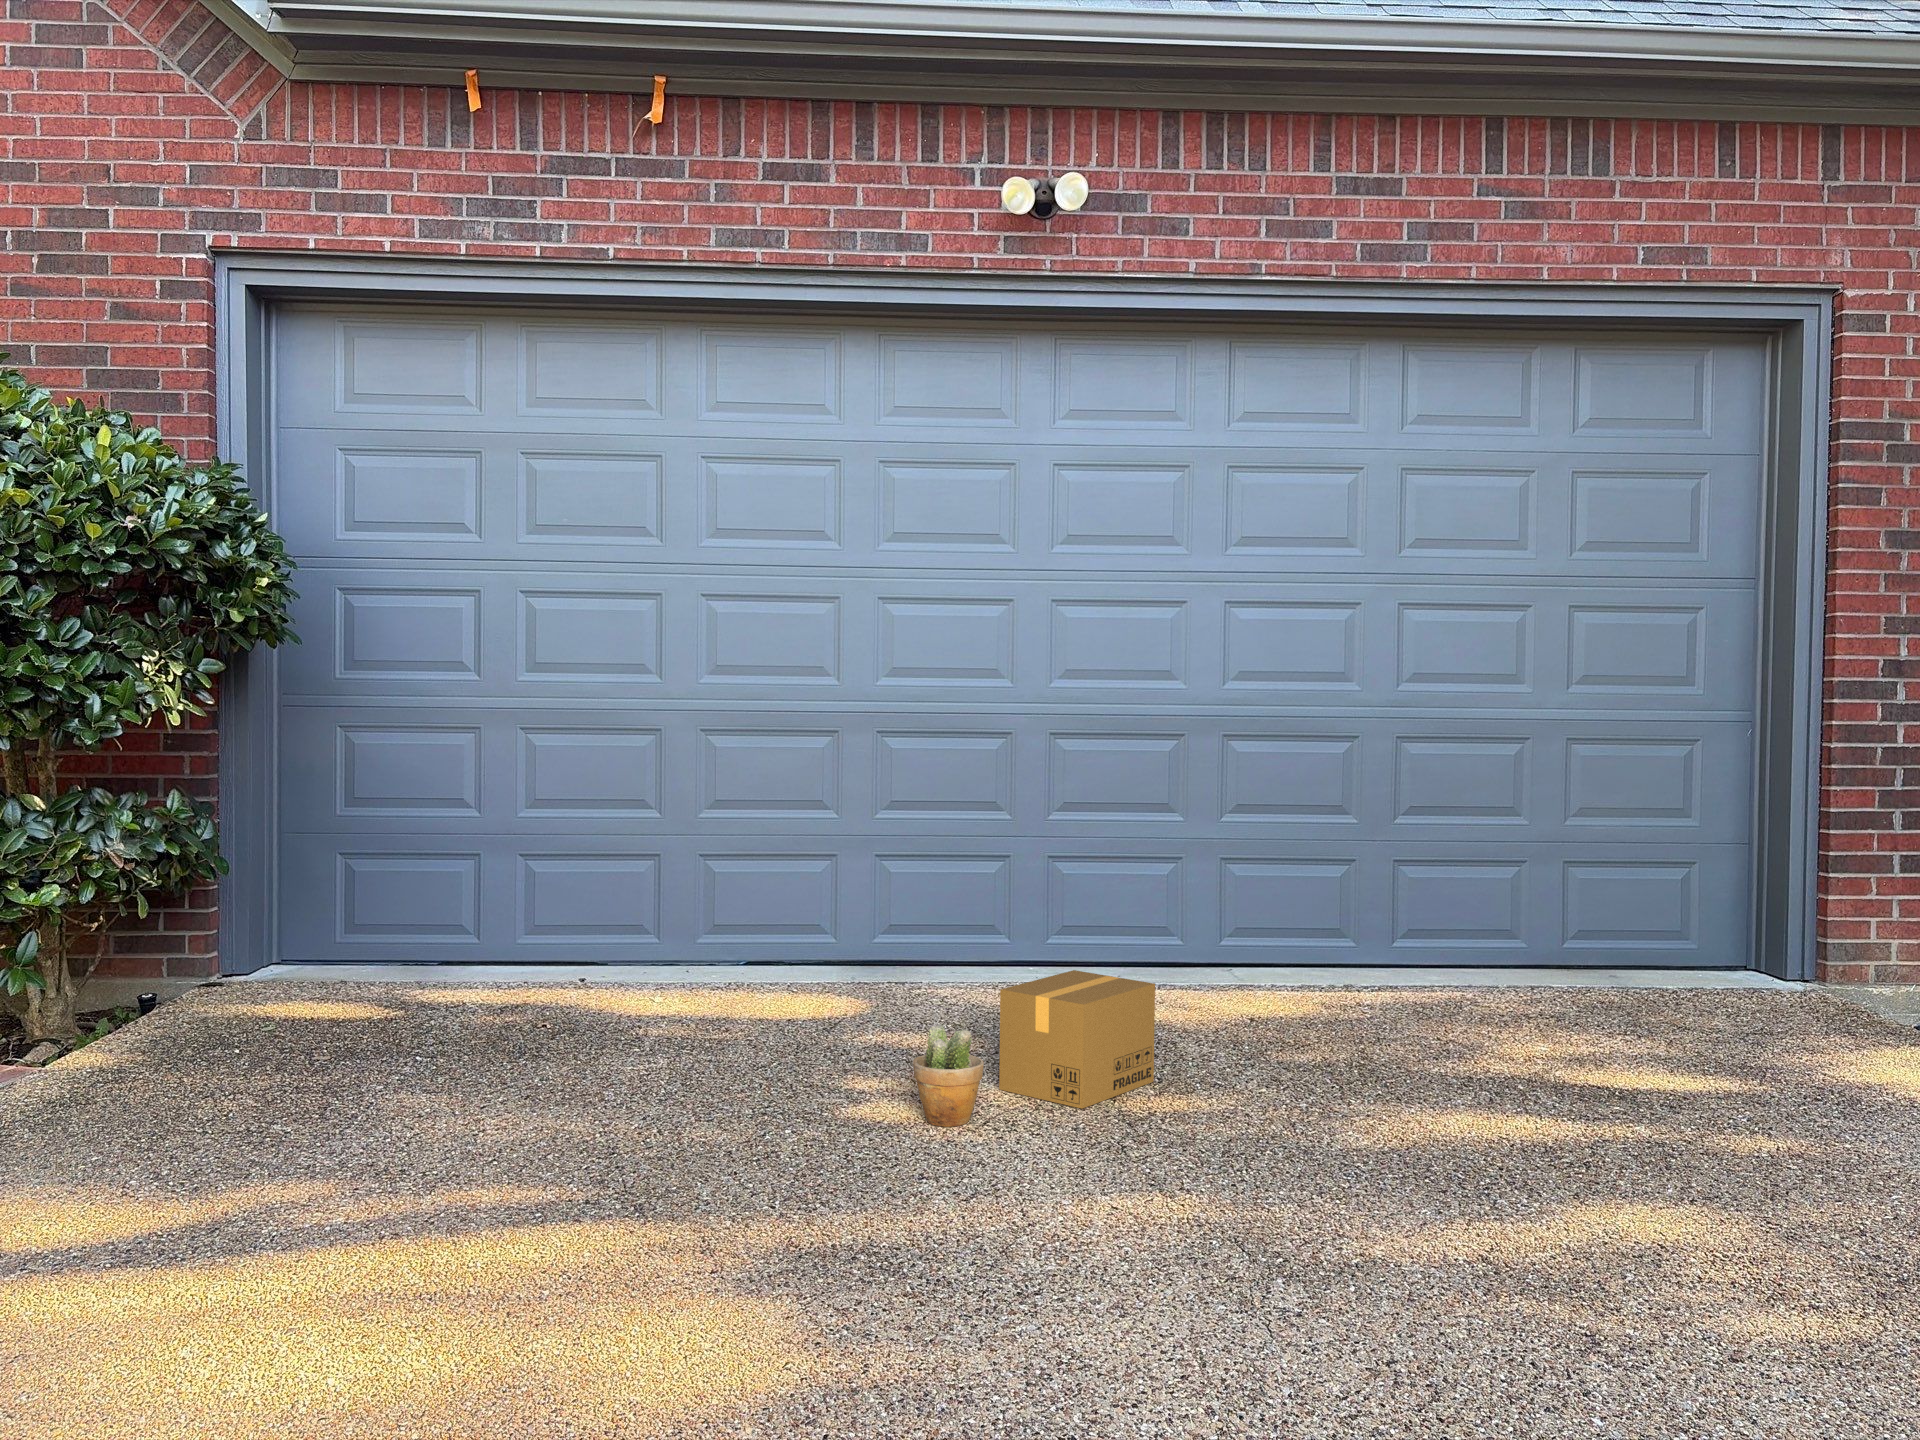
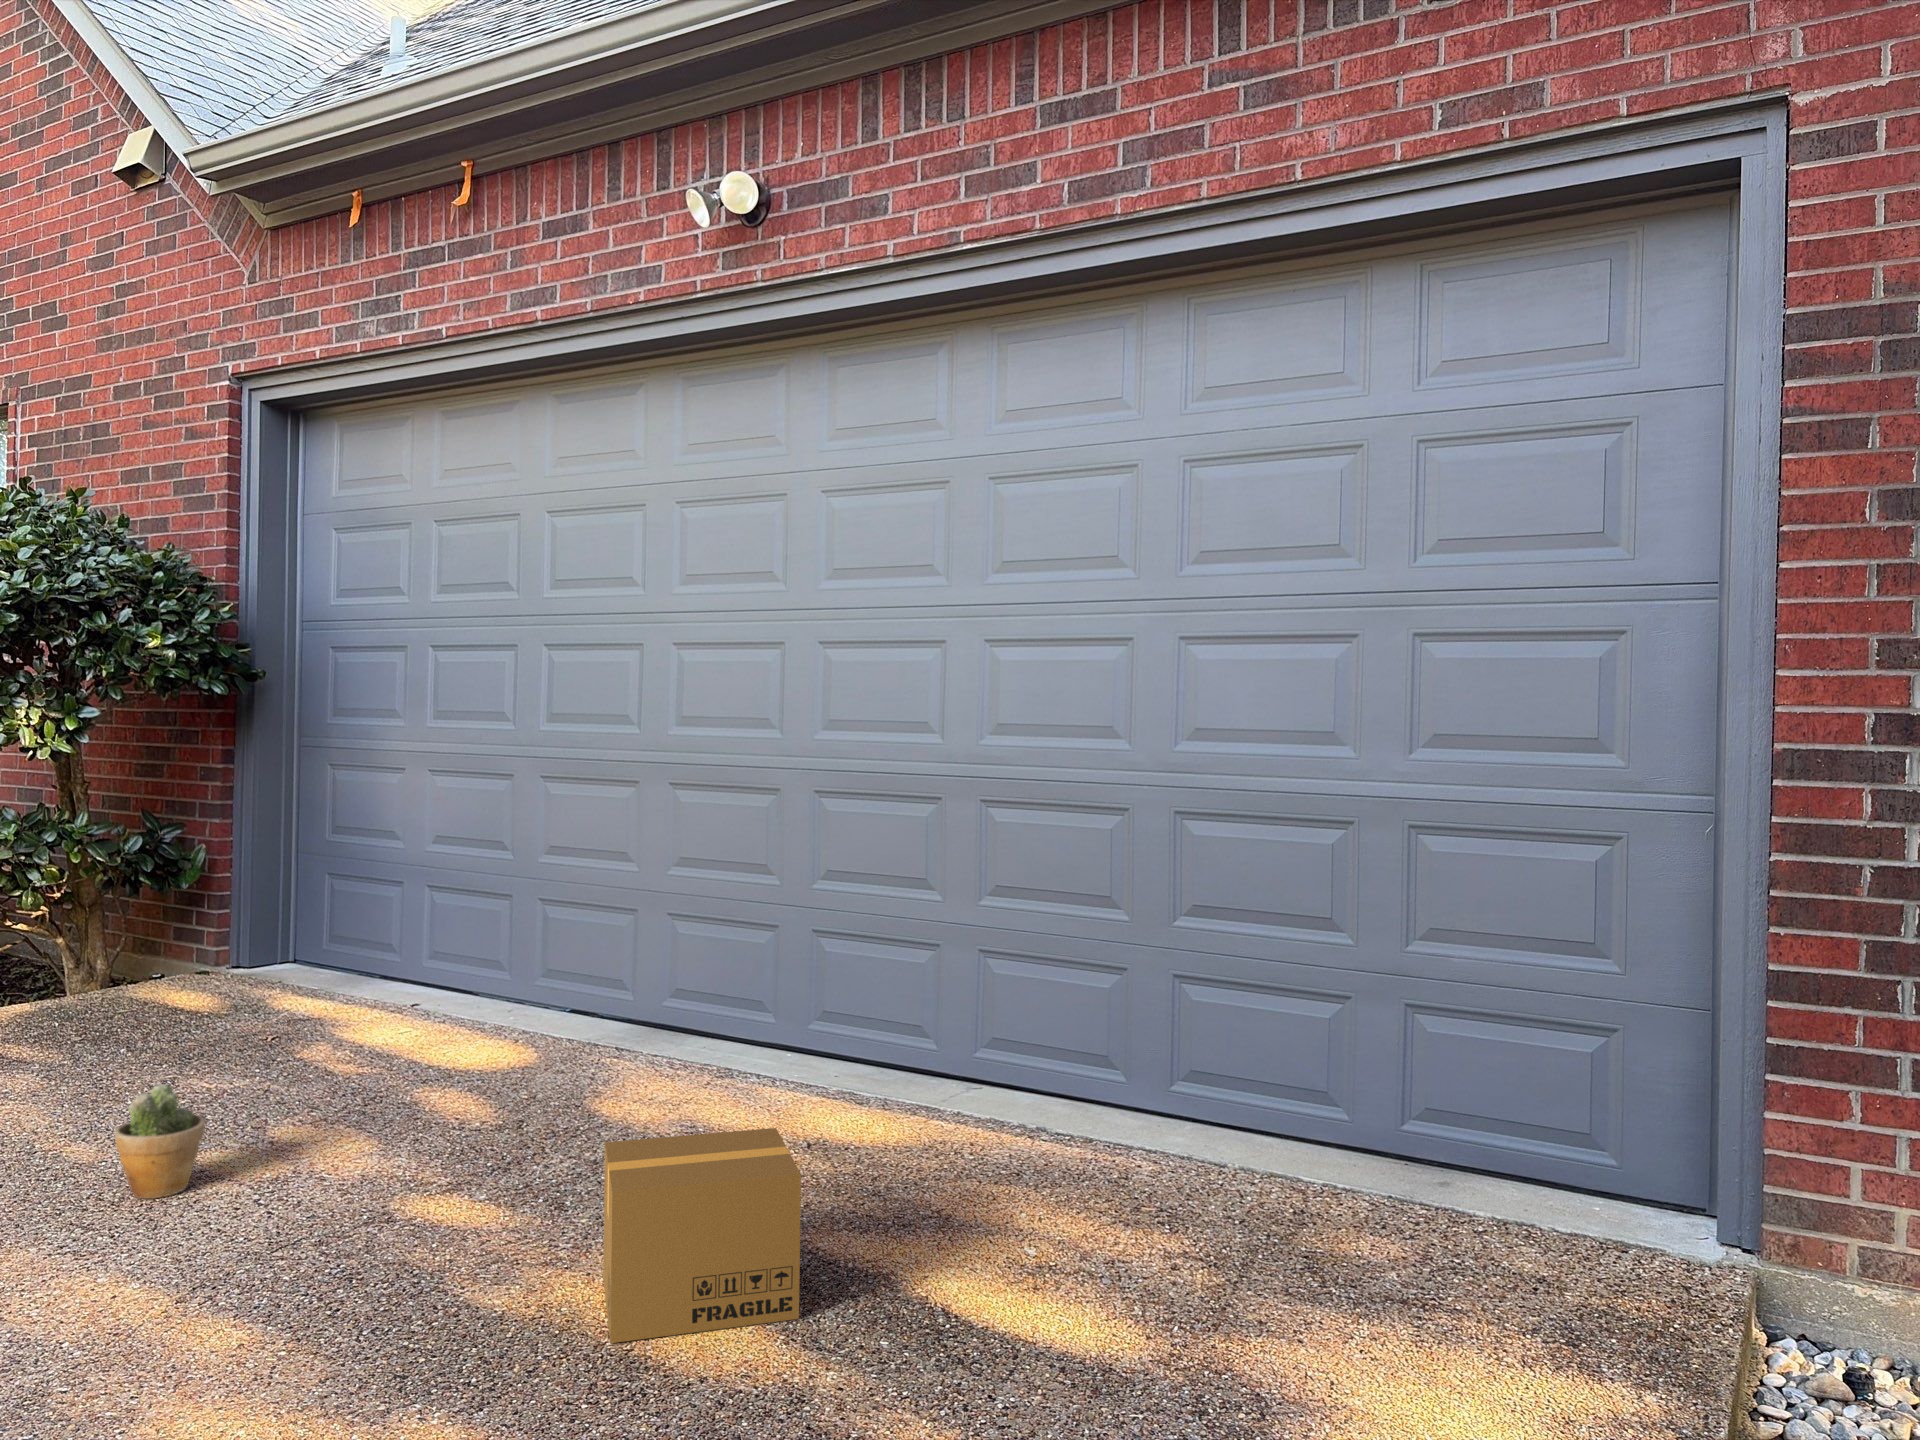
cardboard box: present [999,970,1155,1109] -> present [603,1128,801,1343]

